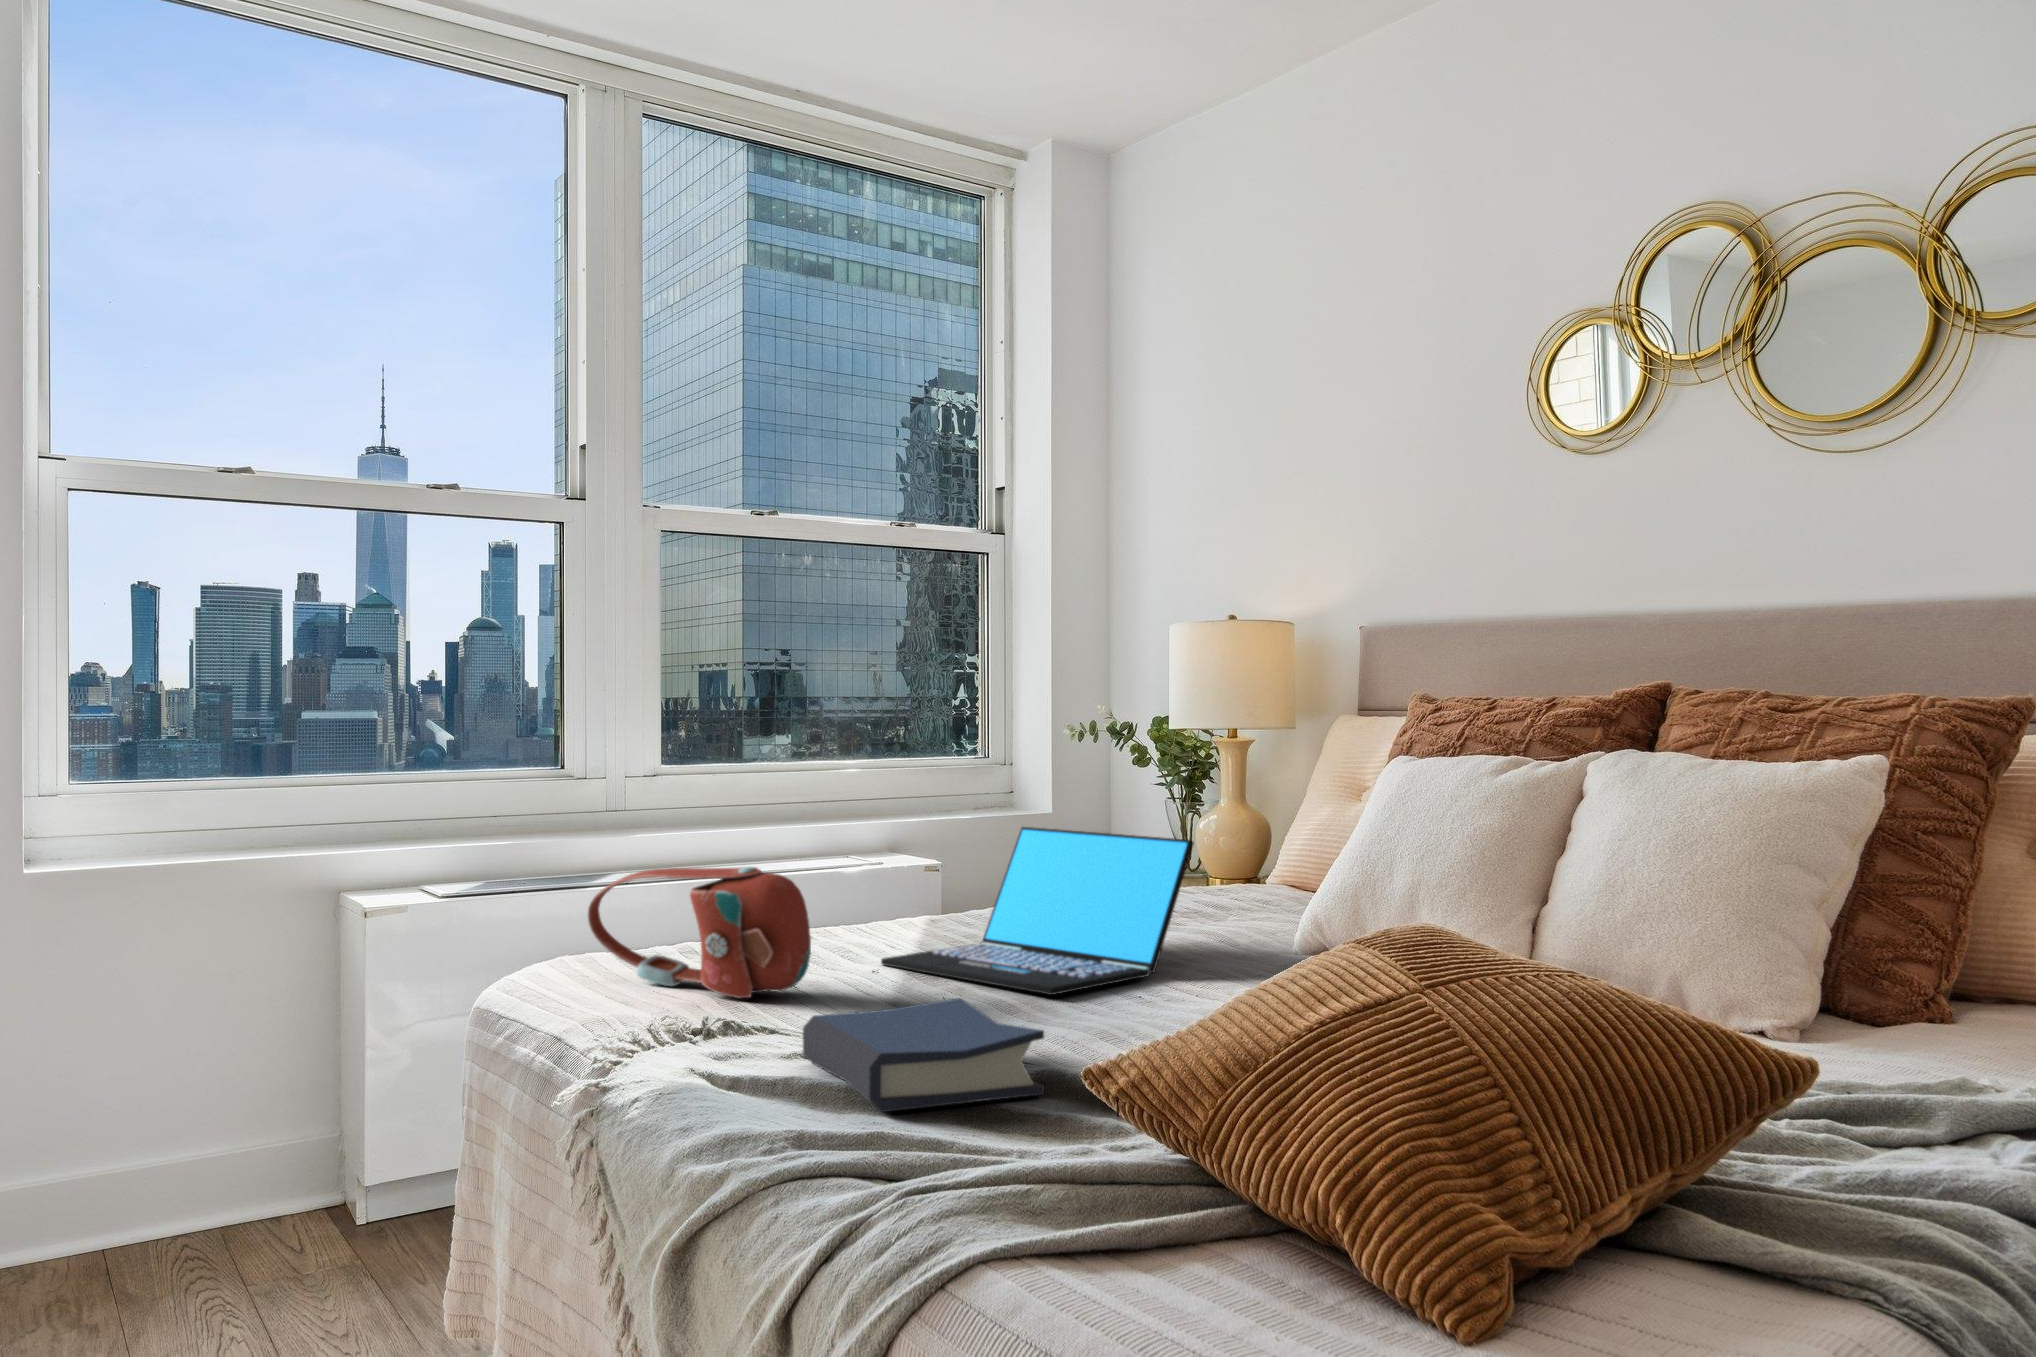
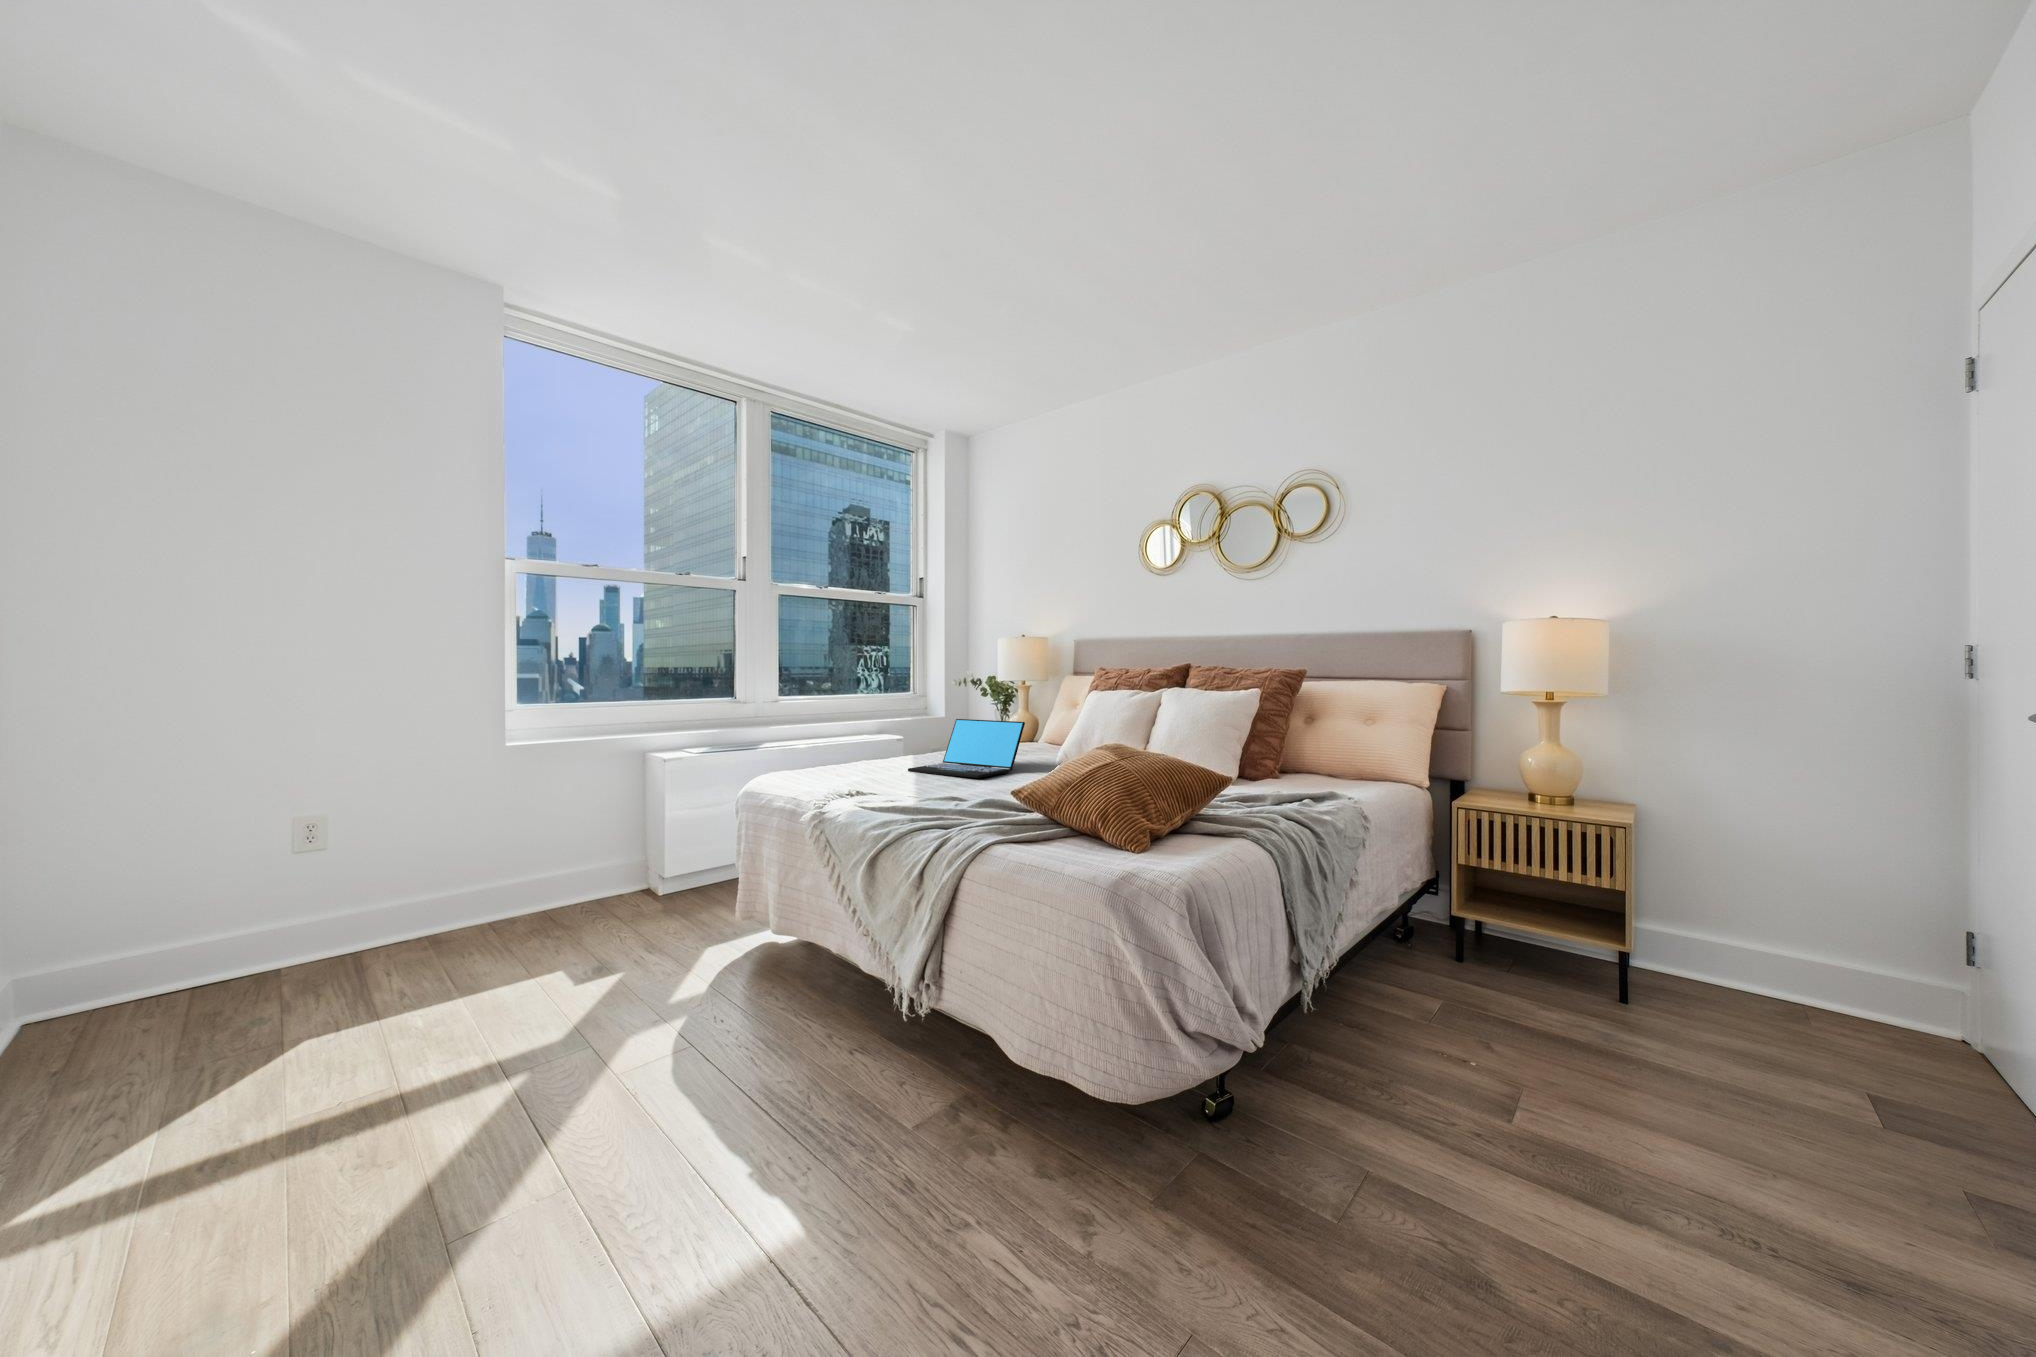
handbag: present [588,867,811,998] -> none [798,733,889,782]
hardback book: present [803,998,1044,1112] -> none [901,777,991,812]

